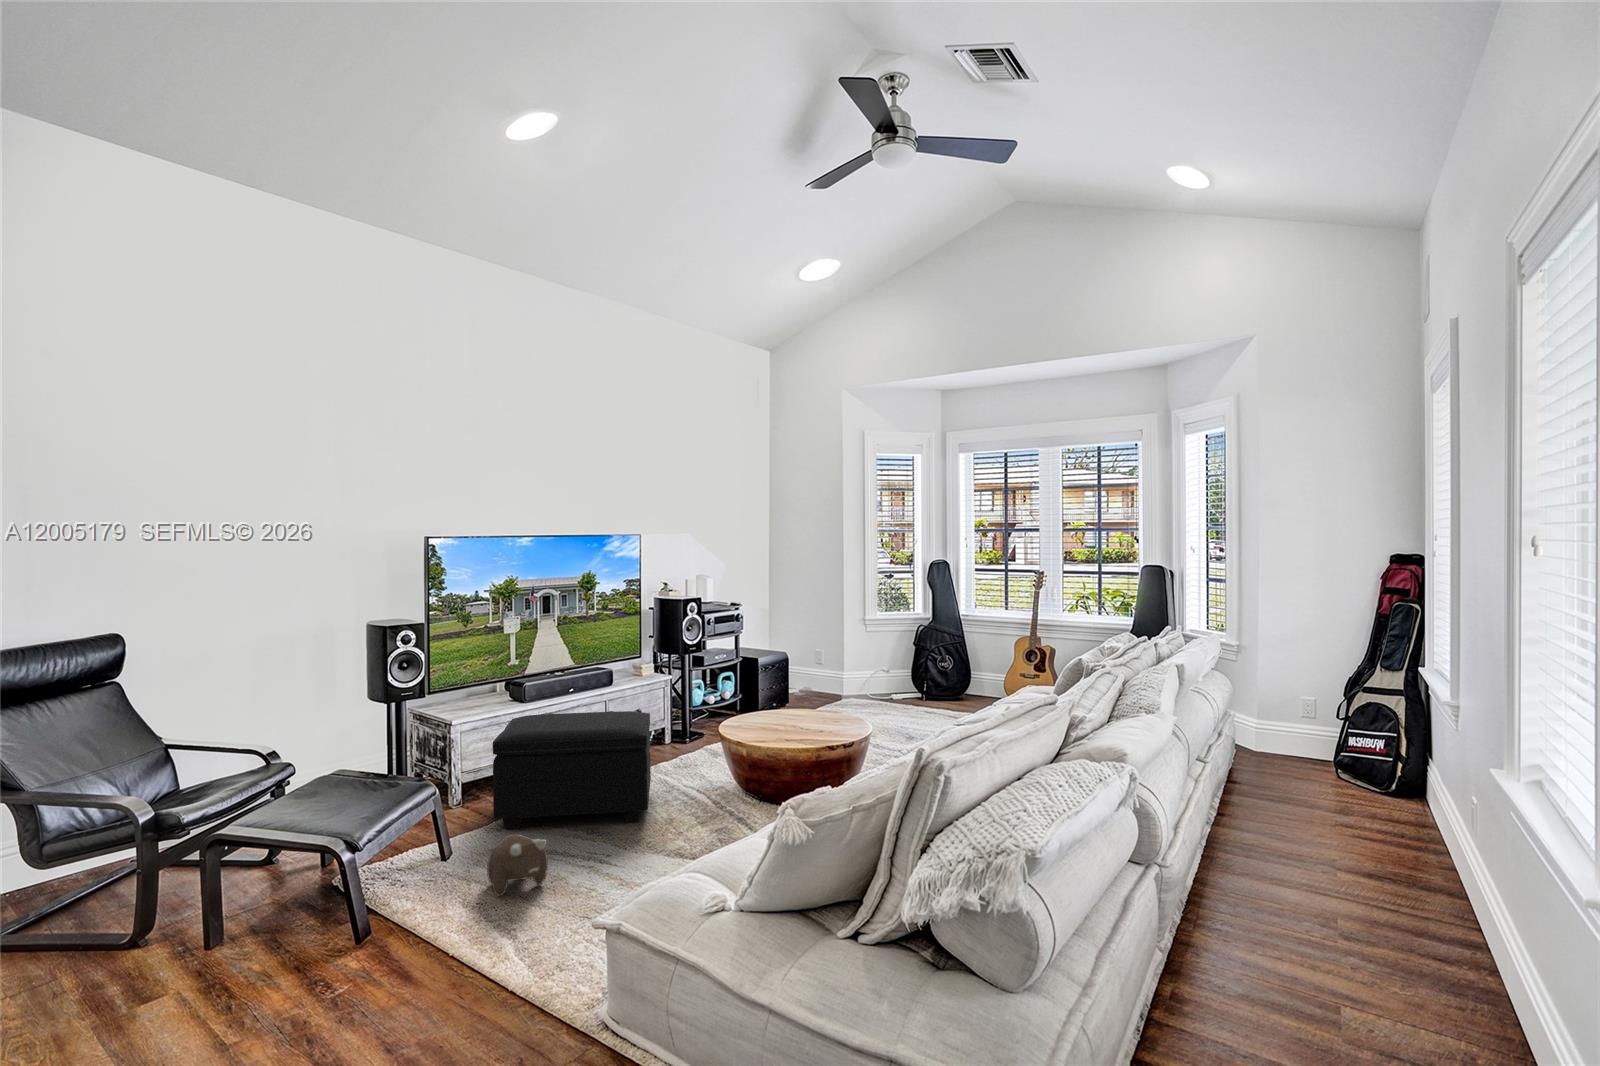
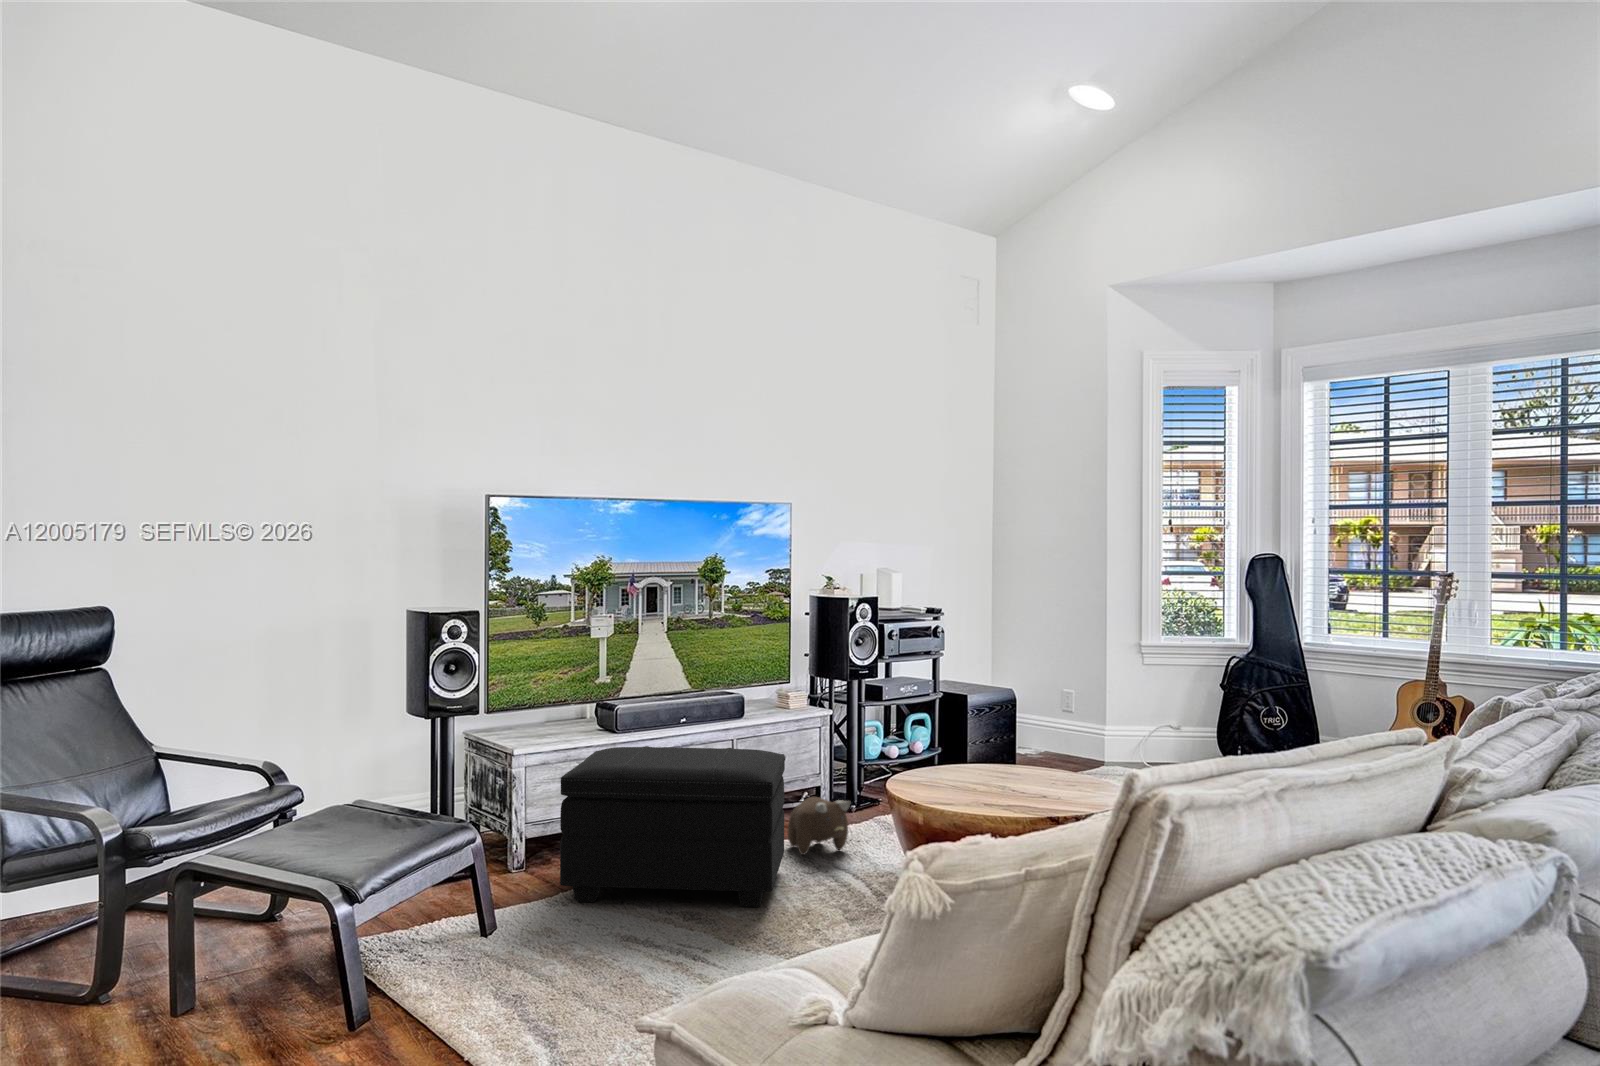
plush toy: present [487,834,548,896] -> present [788,797,850,855]

